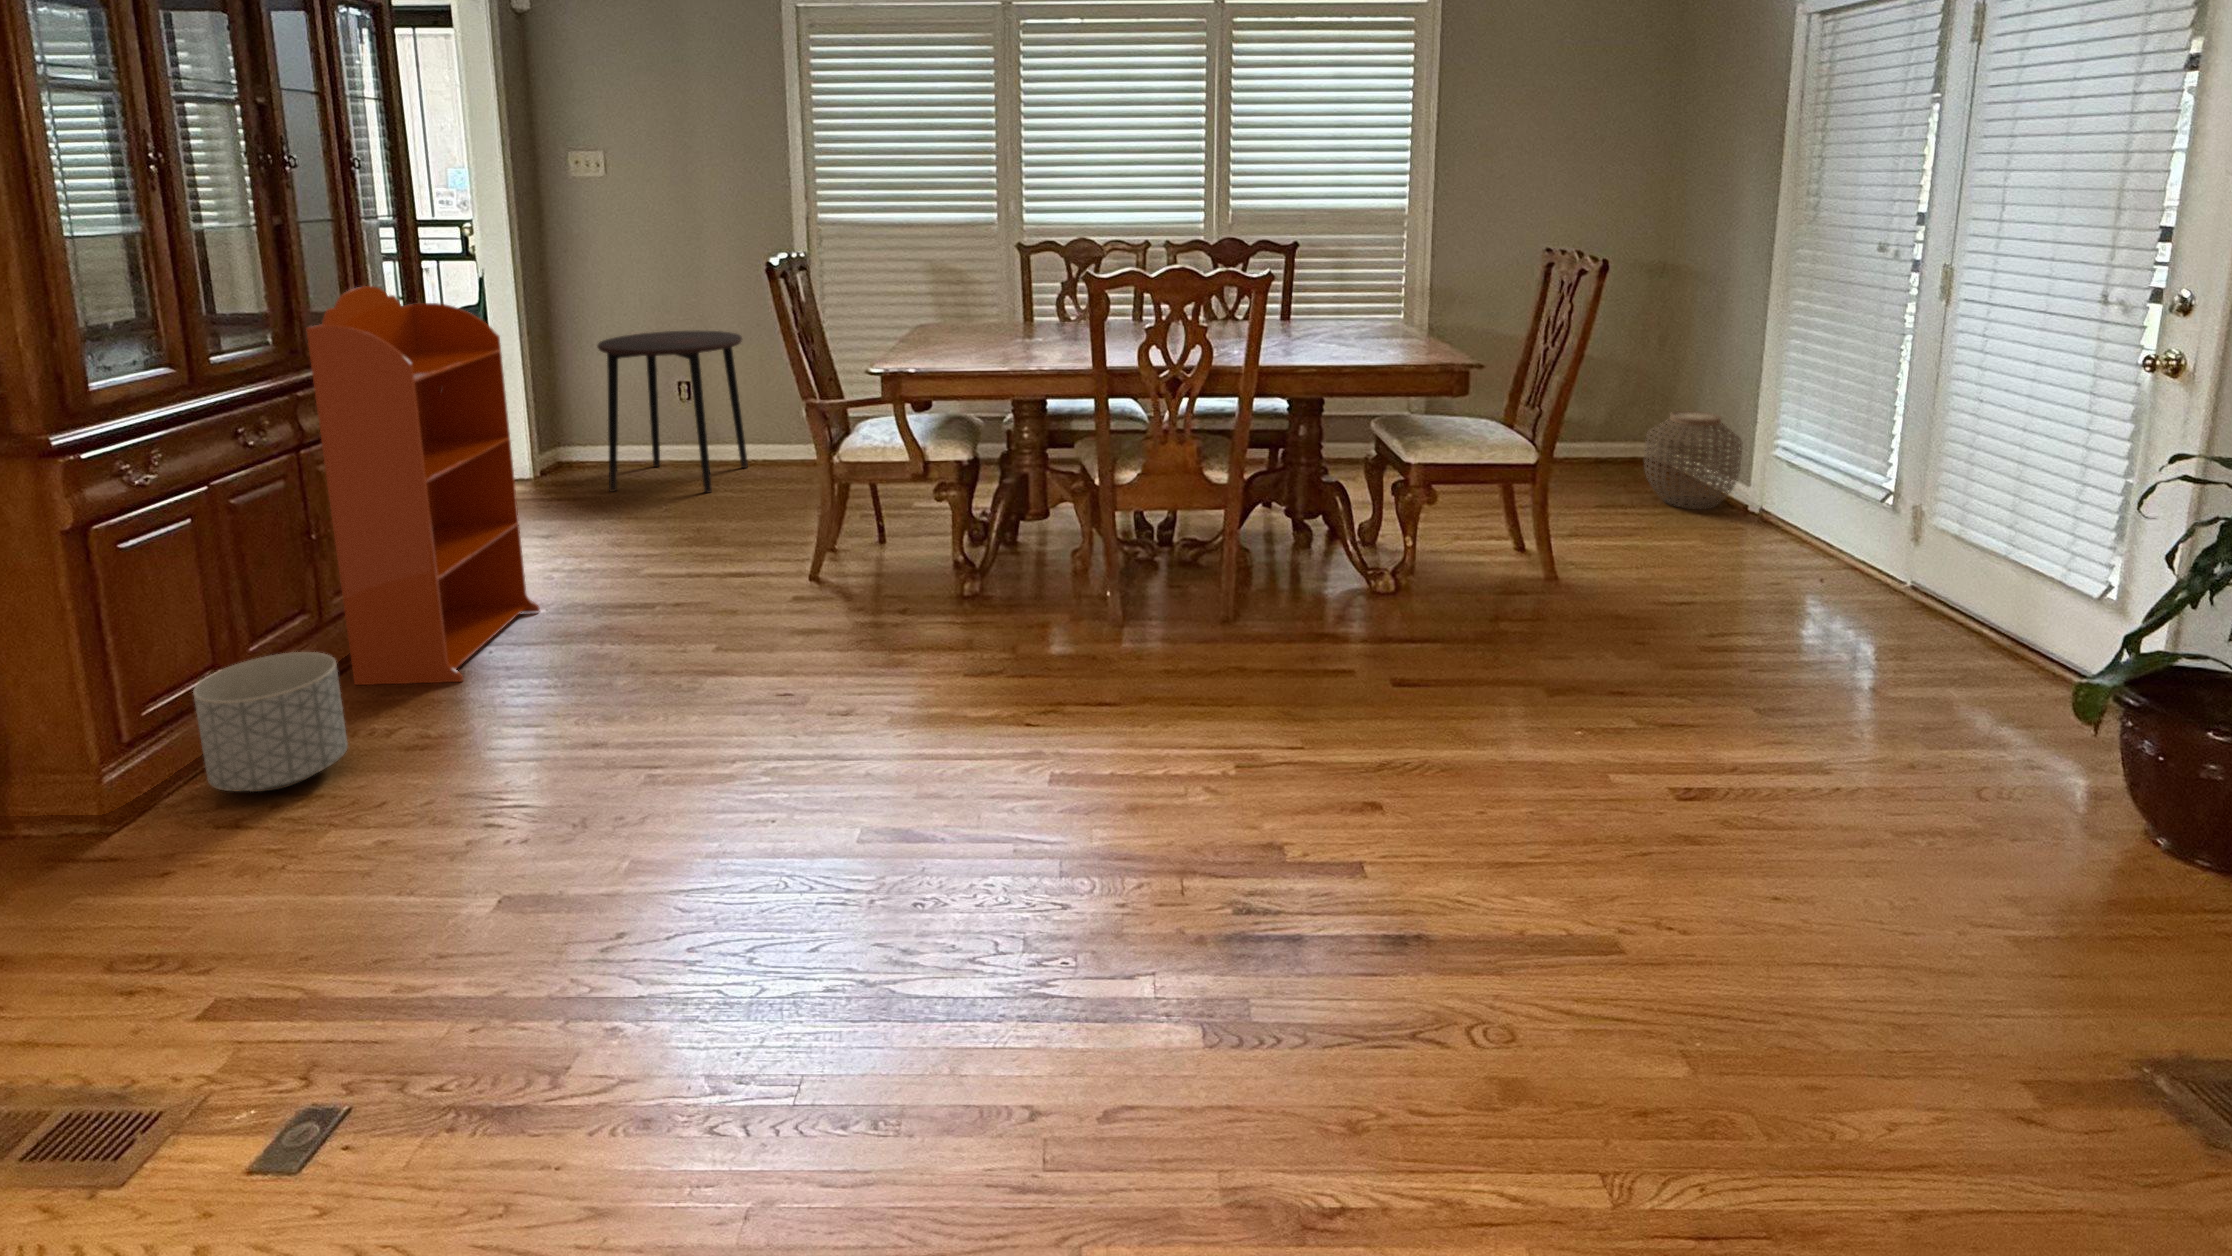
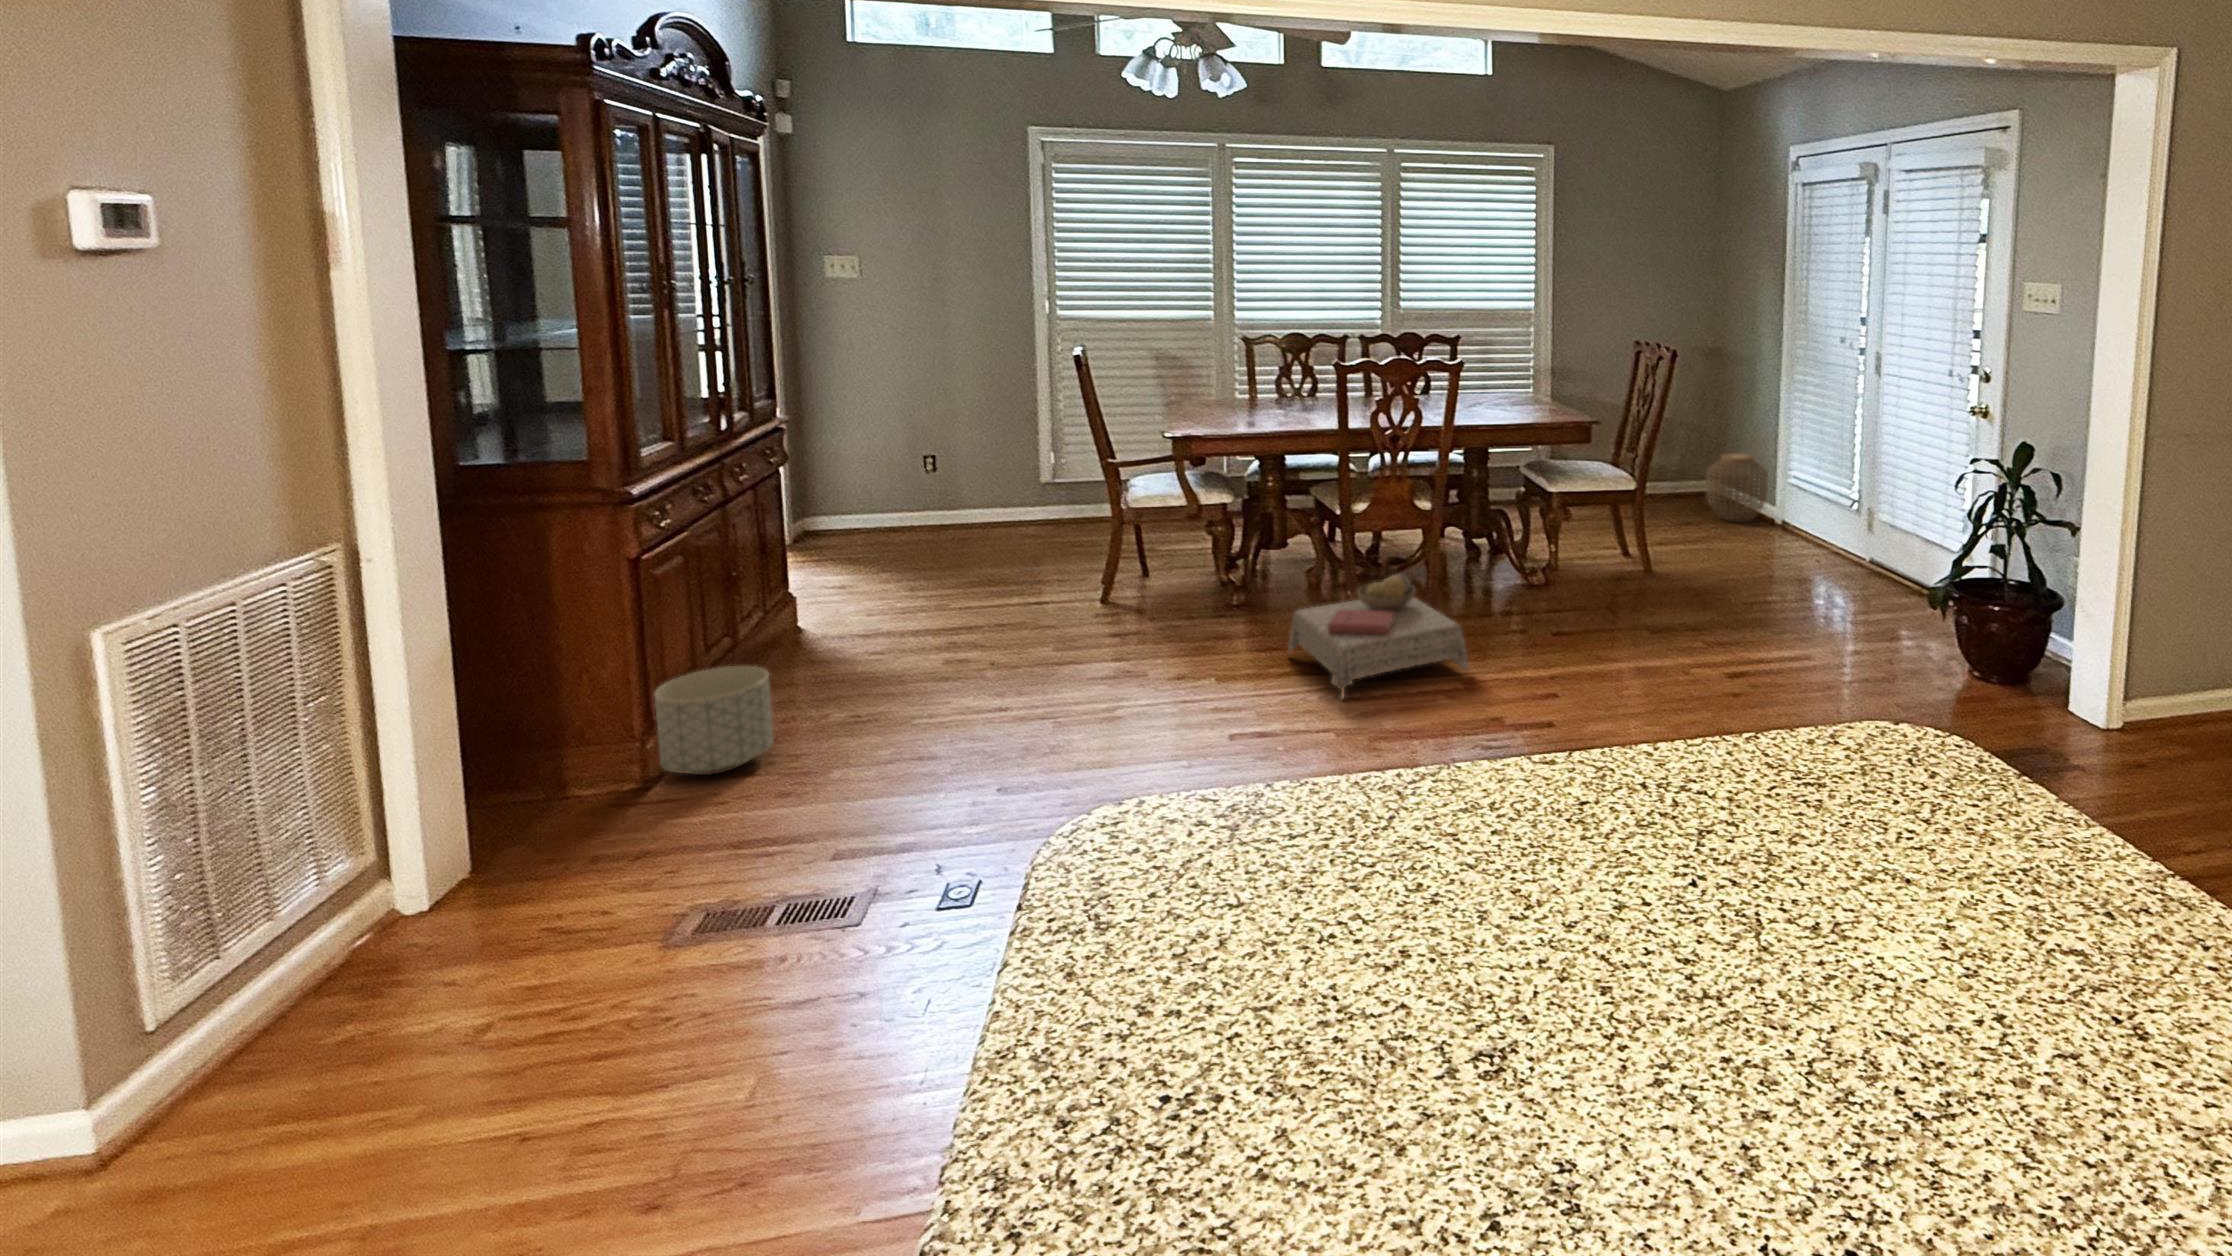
bookcase: present [307,286,540,685] -> none [710,377,869,704]
side table: present [597,331,748,493] -> none [862,411,995,552]
ottoman: none [1013,577,1258,766] -> present [1288,574,1469,699]

